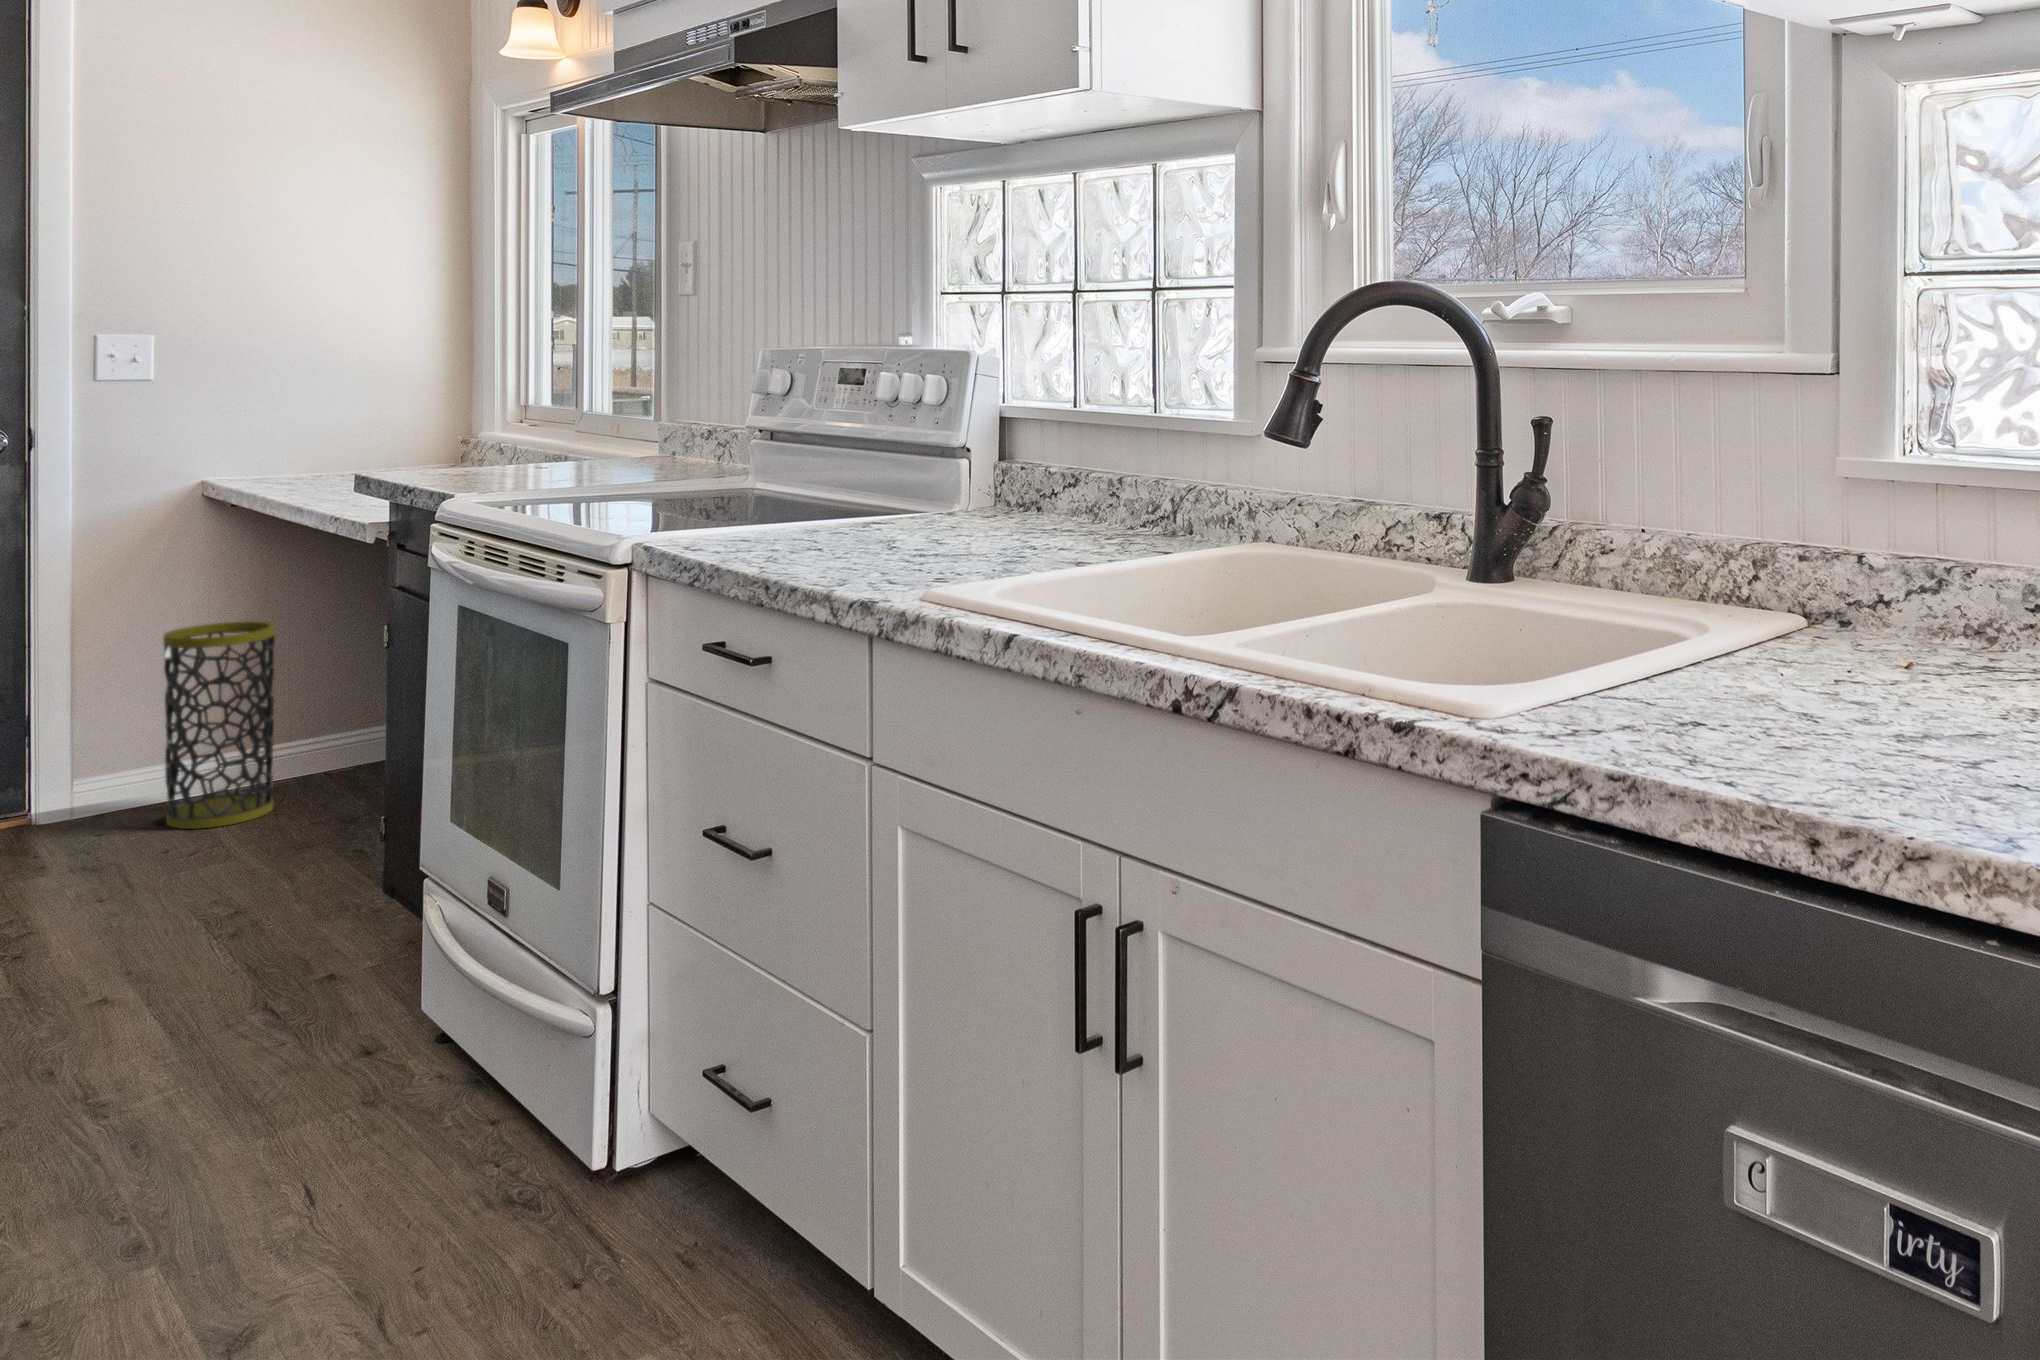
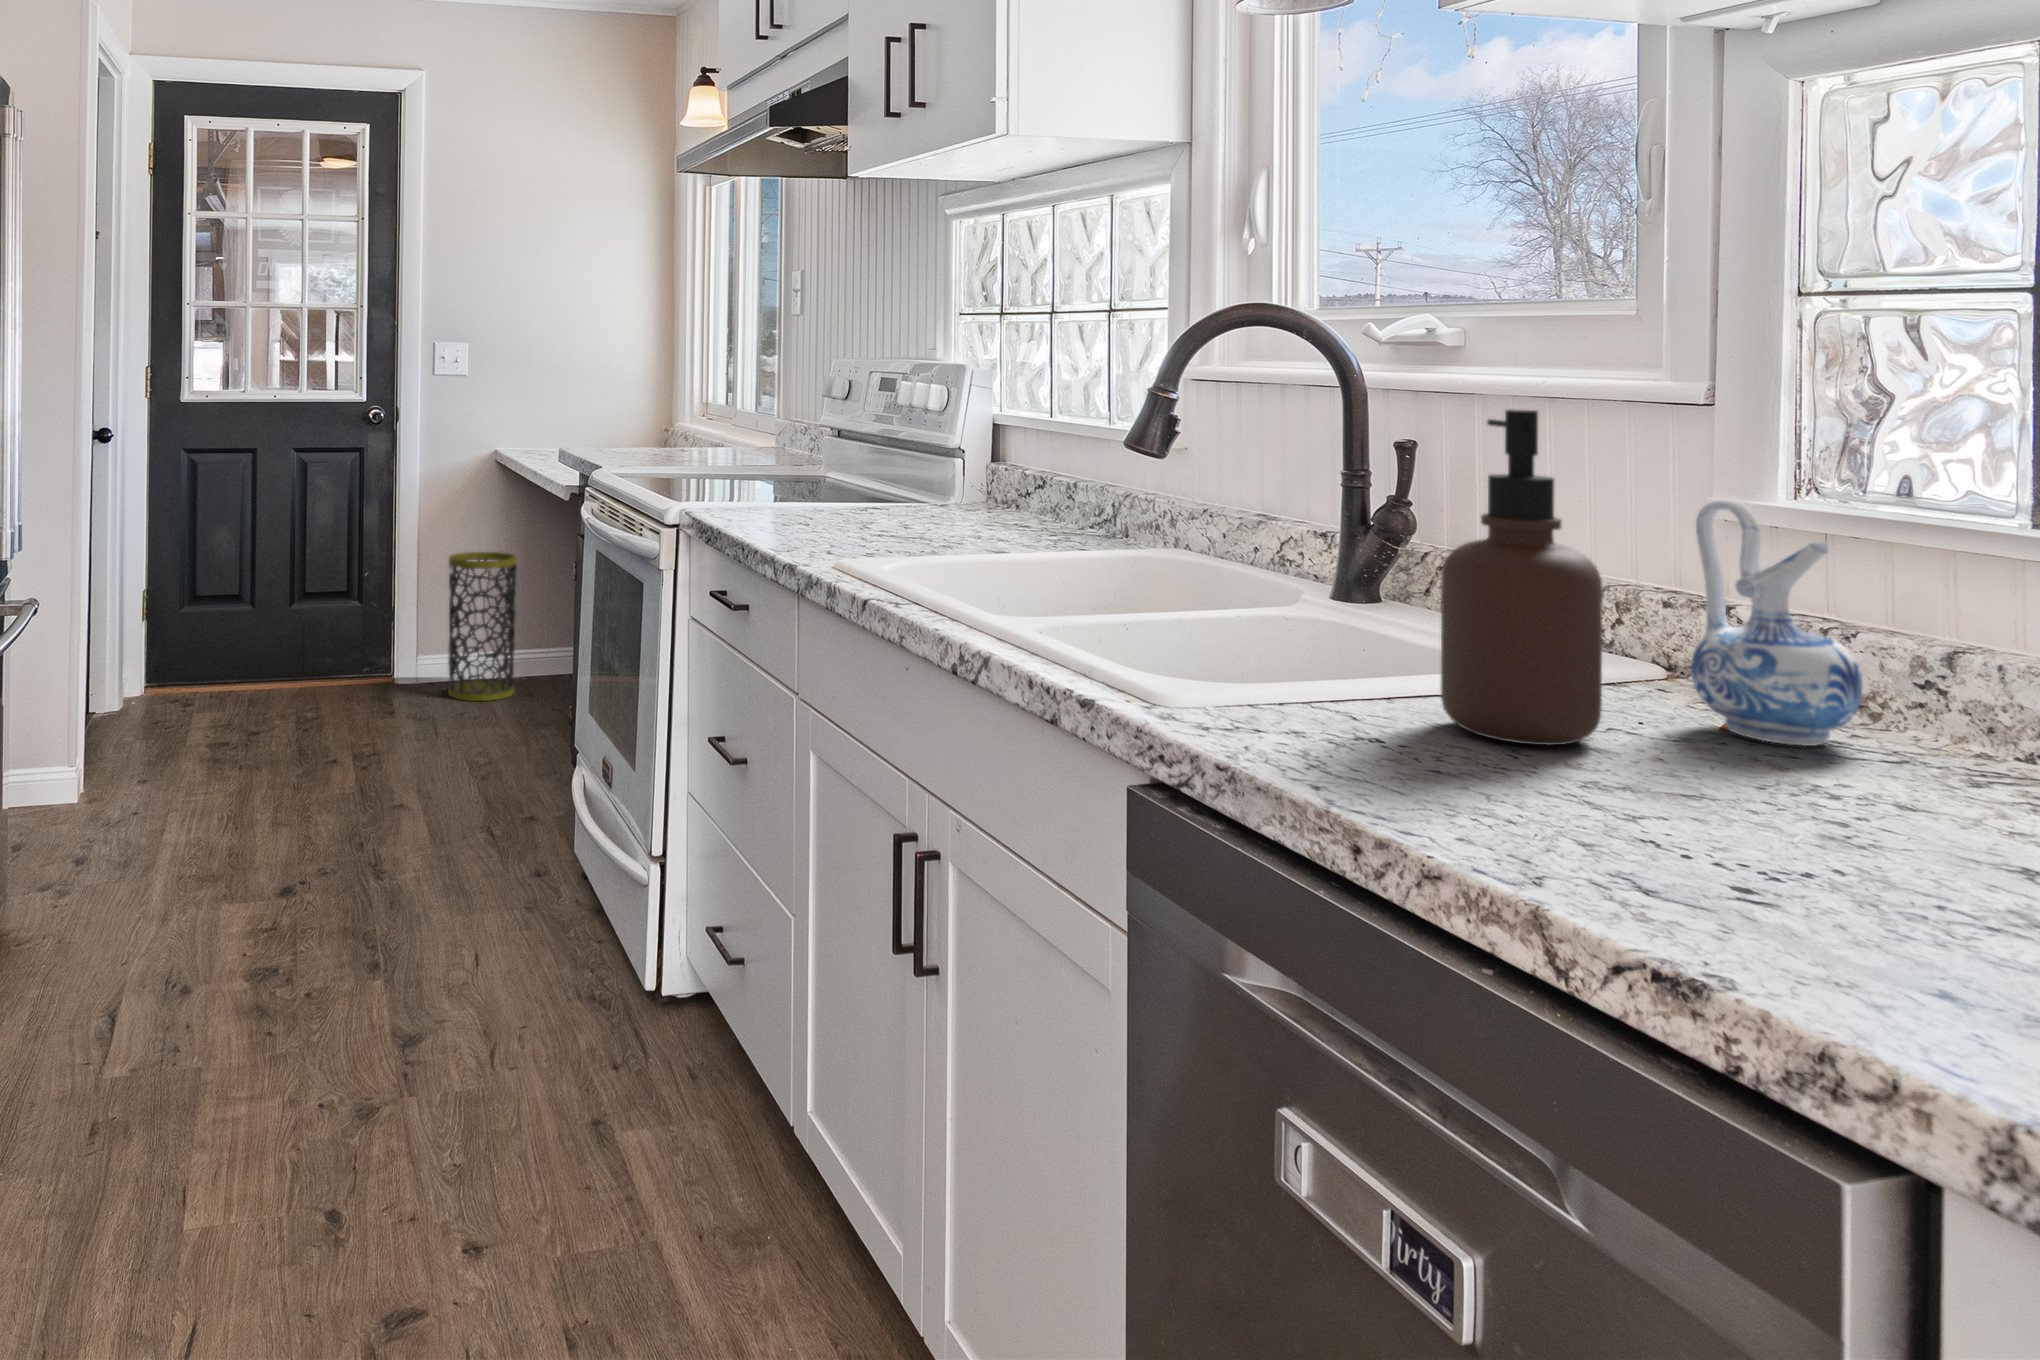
soap dispenser: none [1724,383,1866,706] -> present [1441,409,1603,745]
ceramic pitcher: none [1887,459,2022,675] -> present [1691,499,1862,746]

